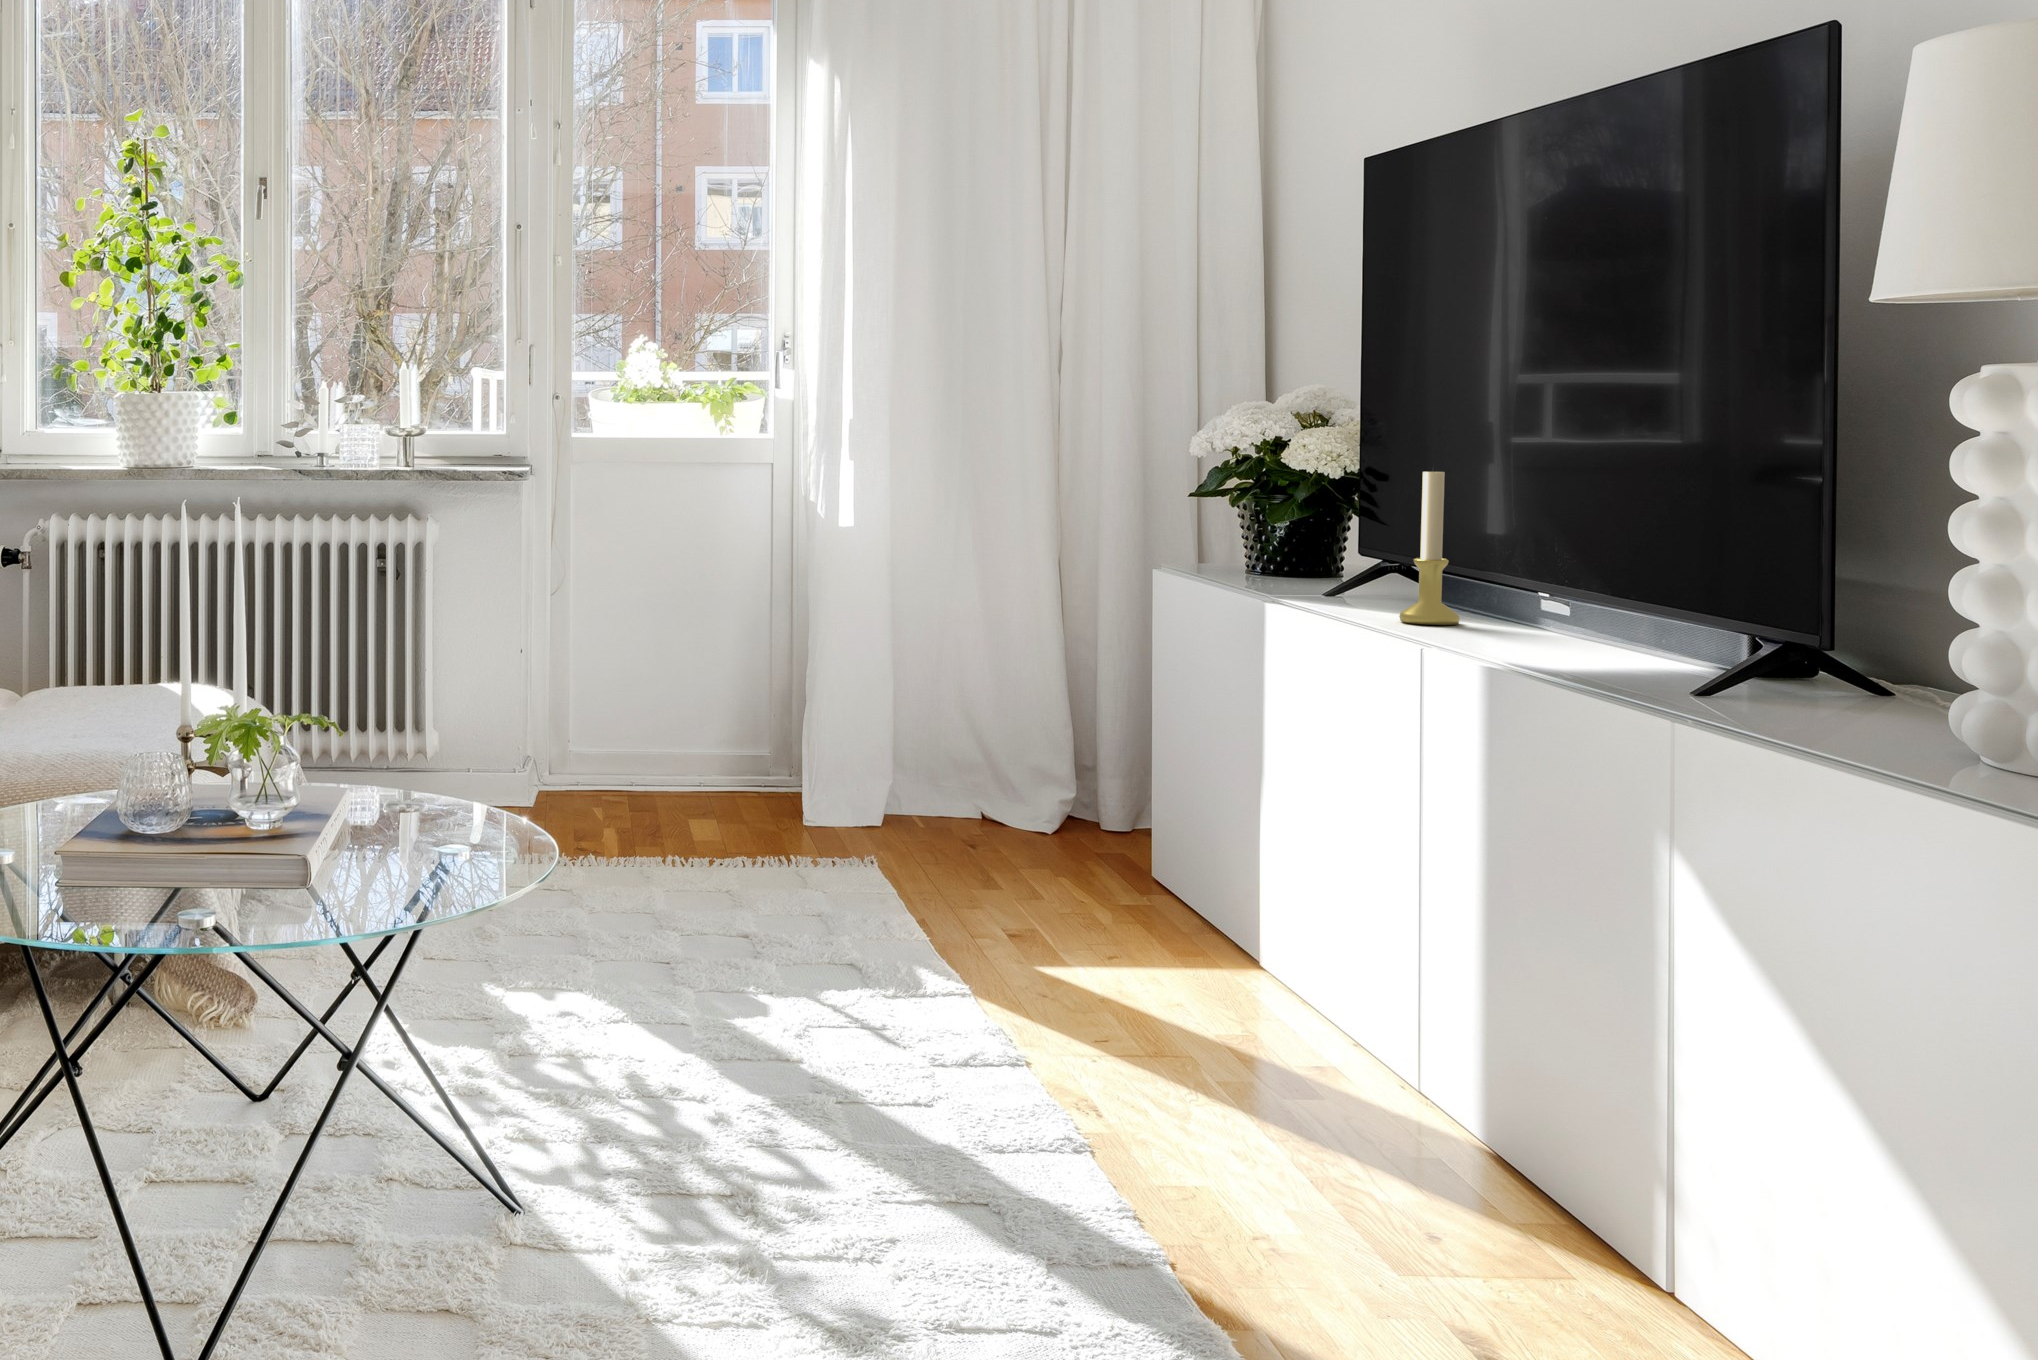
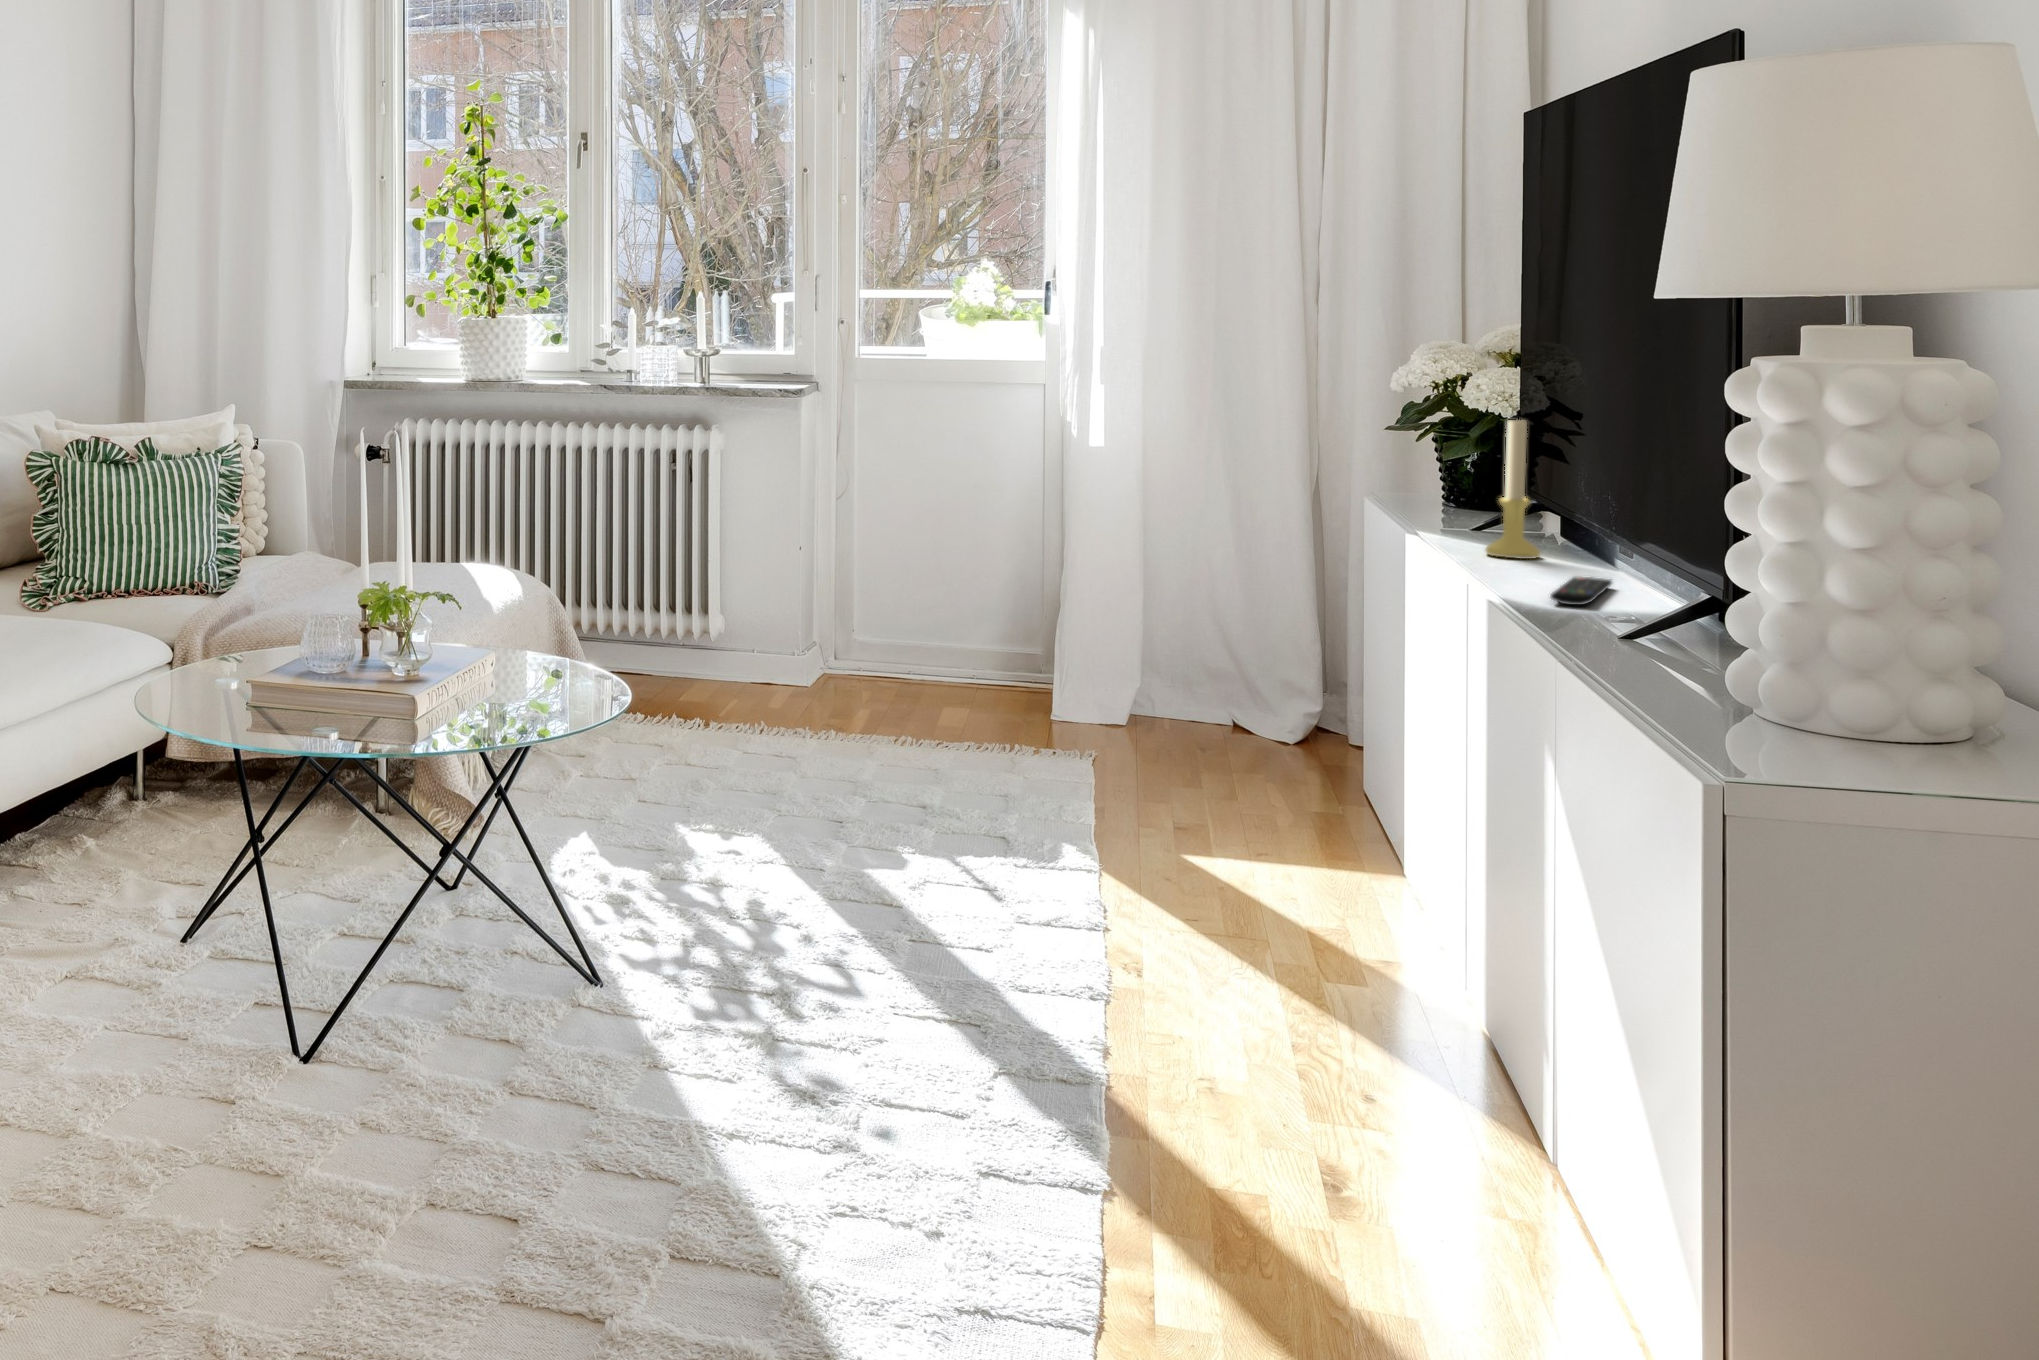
remote control: none [1552,641,1625,672] -> present [1551,577,1612,605]

